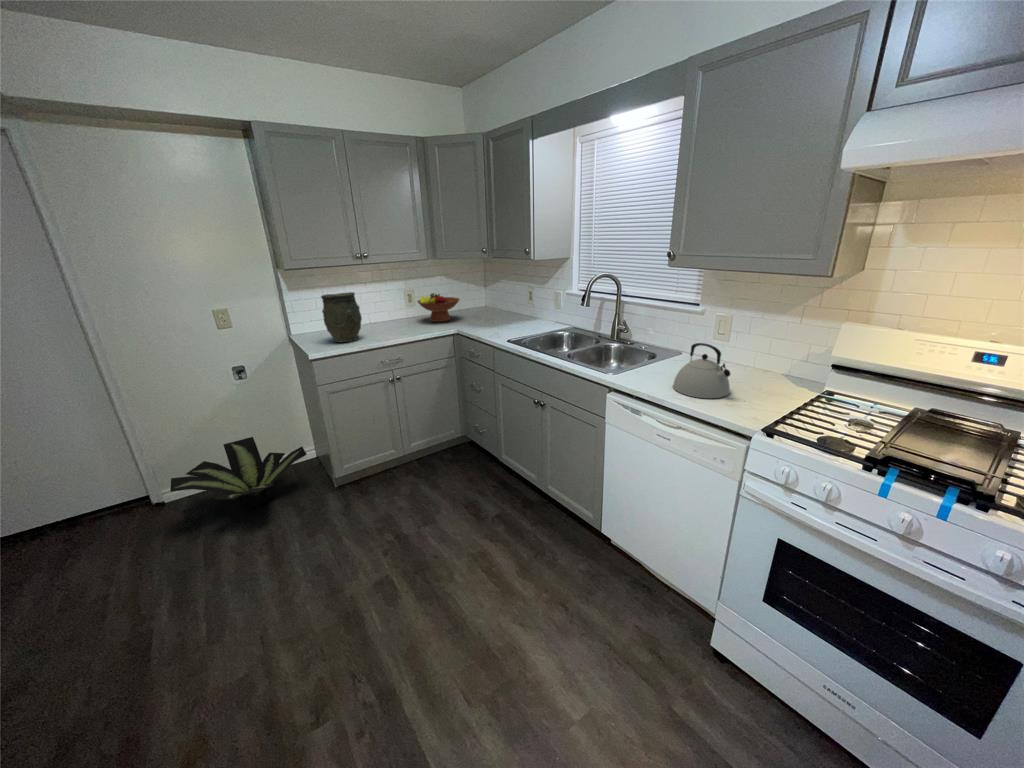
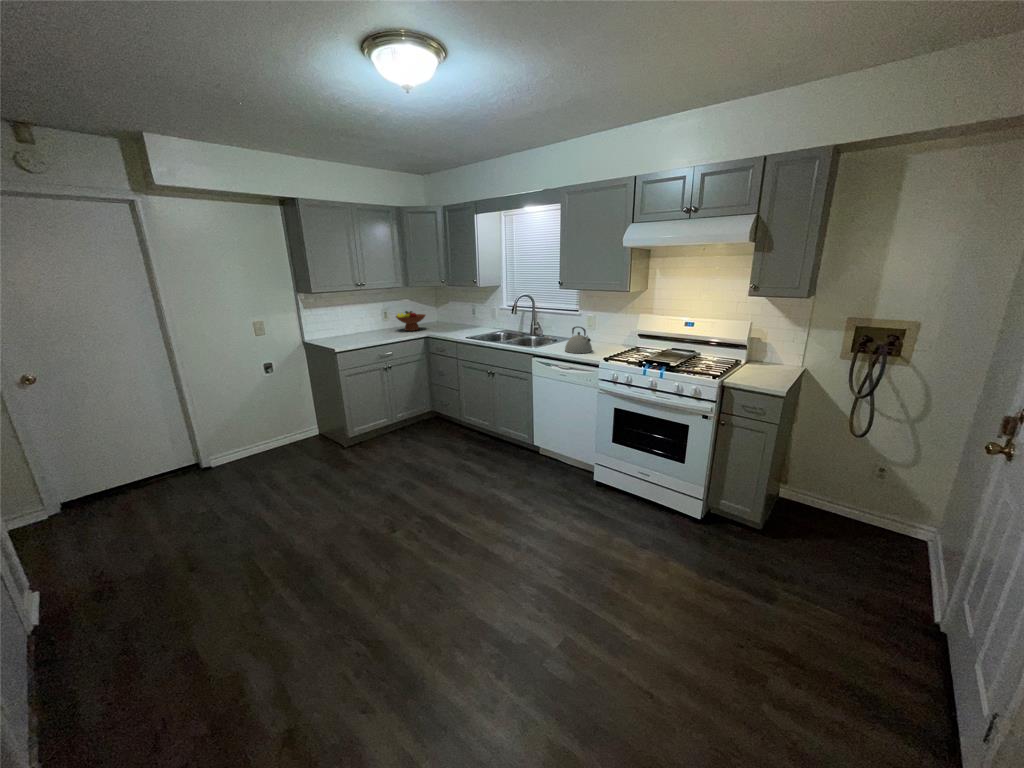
vase: present [321,292,362,342] -> none [335,309,363,343]
potted plant: present [170,437,307,509] -> none [231,417,325,464]

